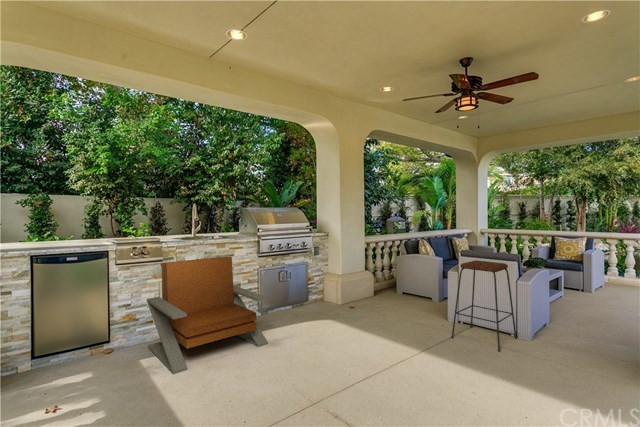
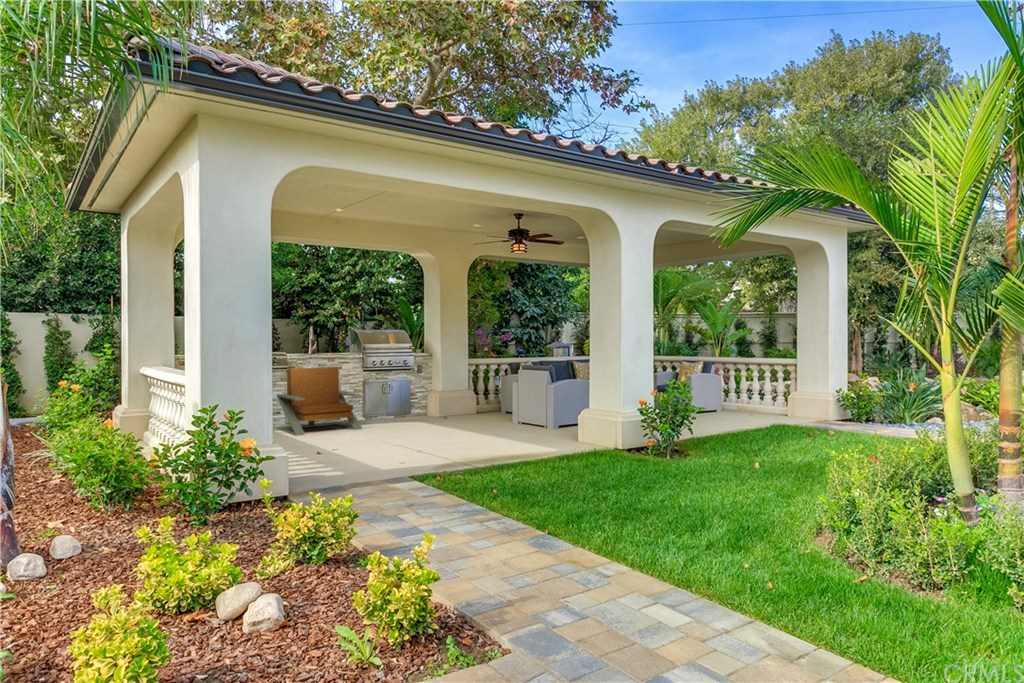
bar stool: present [451,260,517,352] -> none [499,372,547,432]

